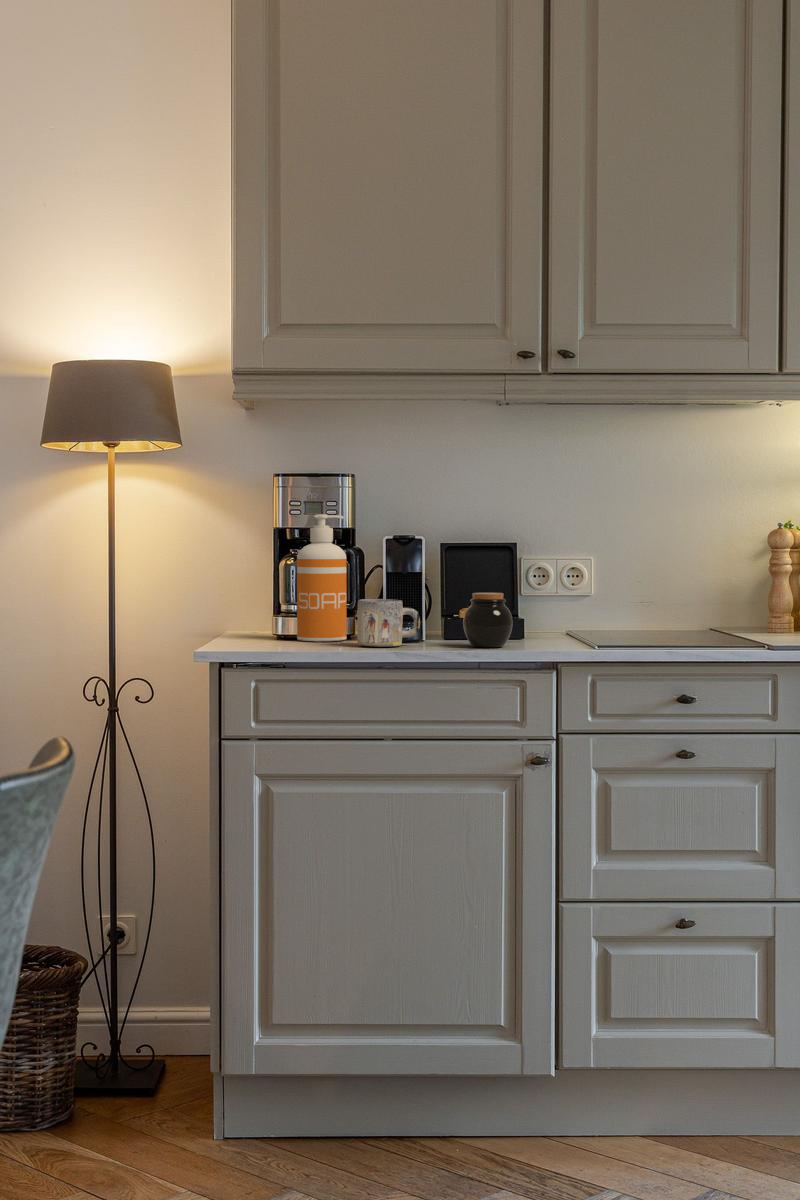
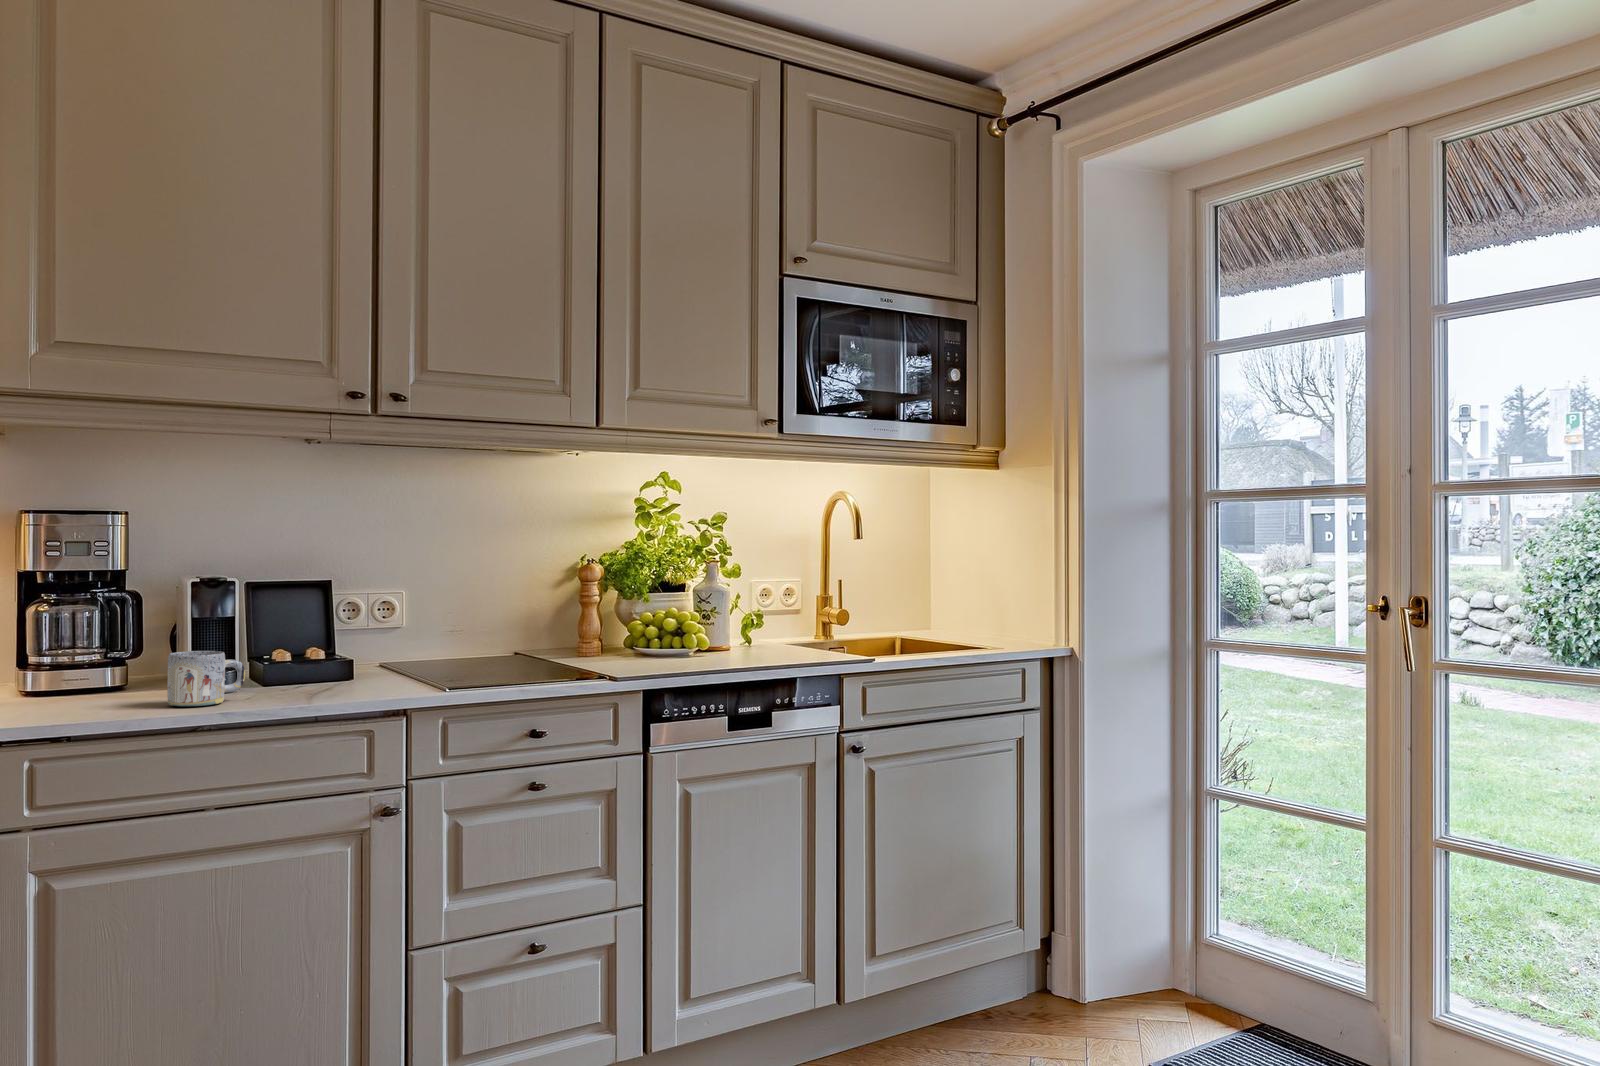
soap dispenser: present [297,514,347,641] -> none [76,556,144,703]
jar: present [463,593,513,647] -> none [298,638,354,697]

